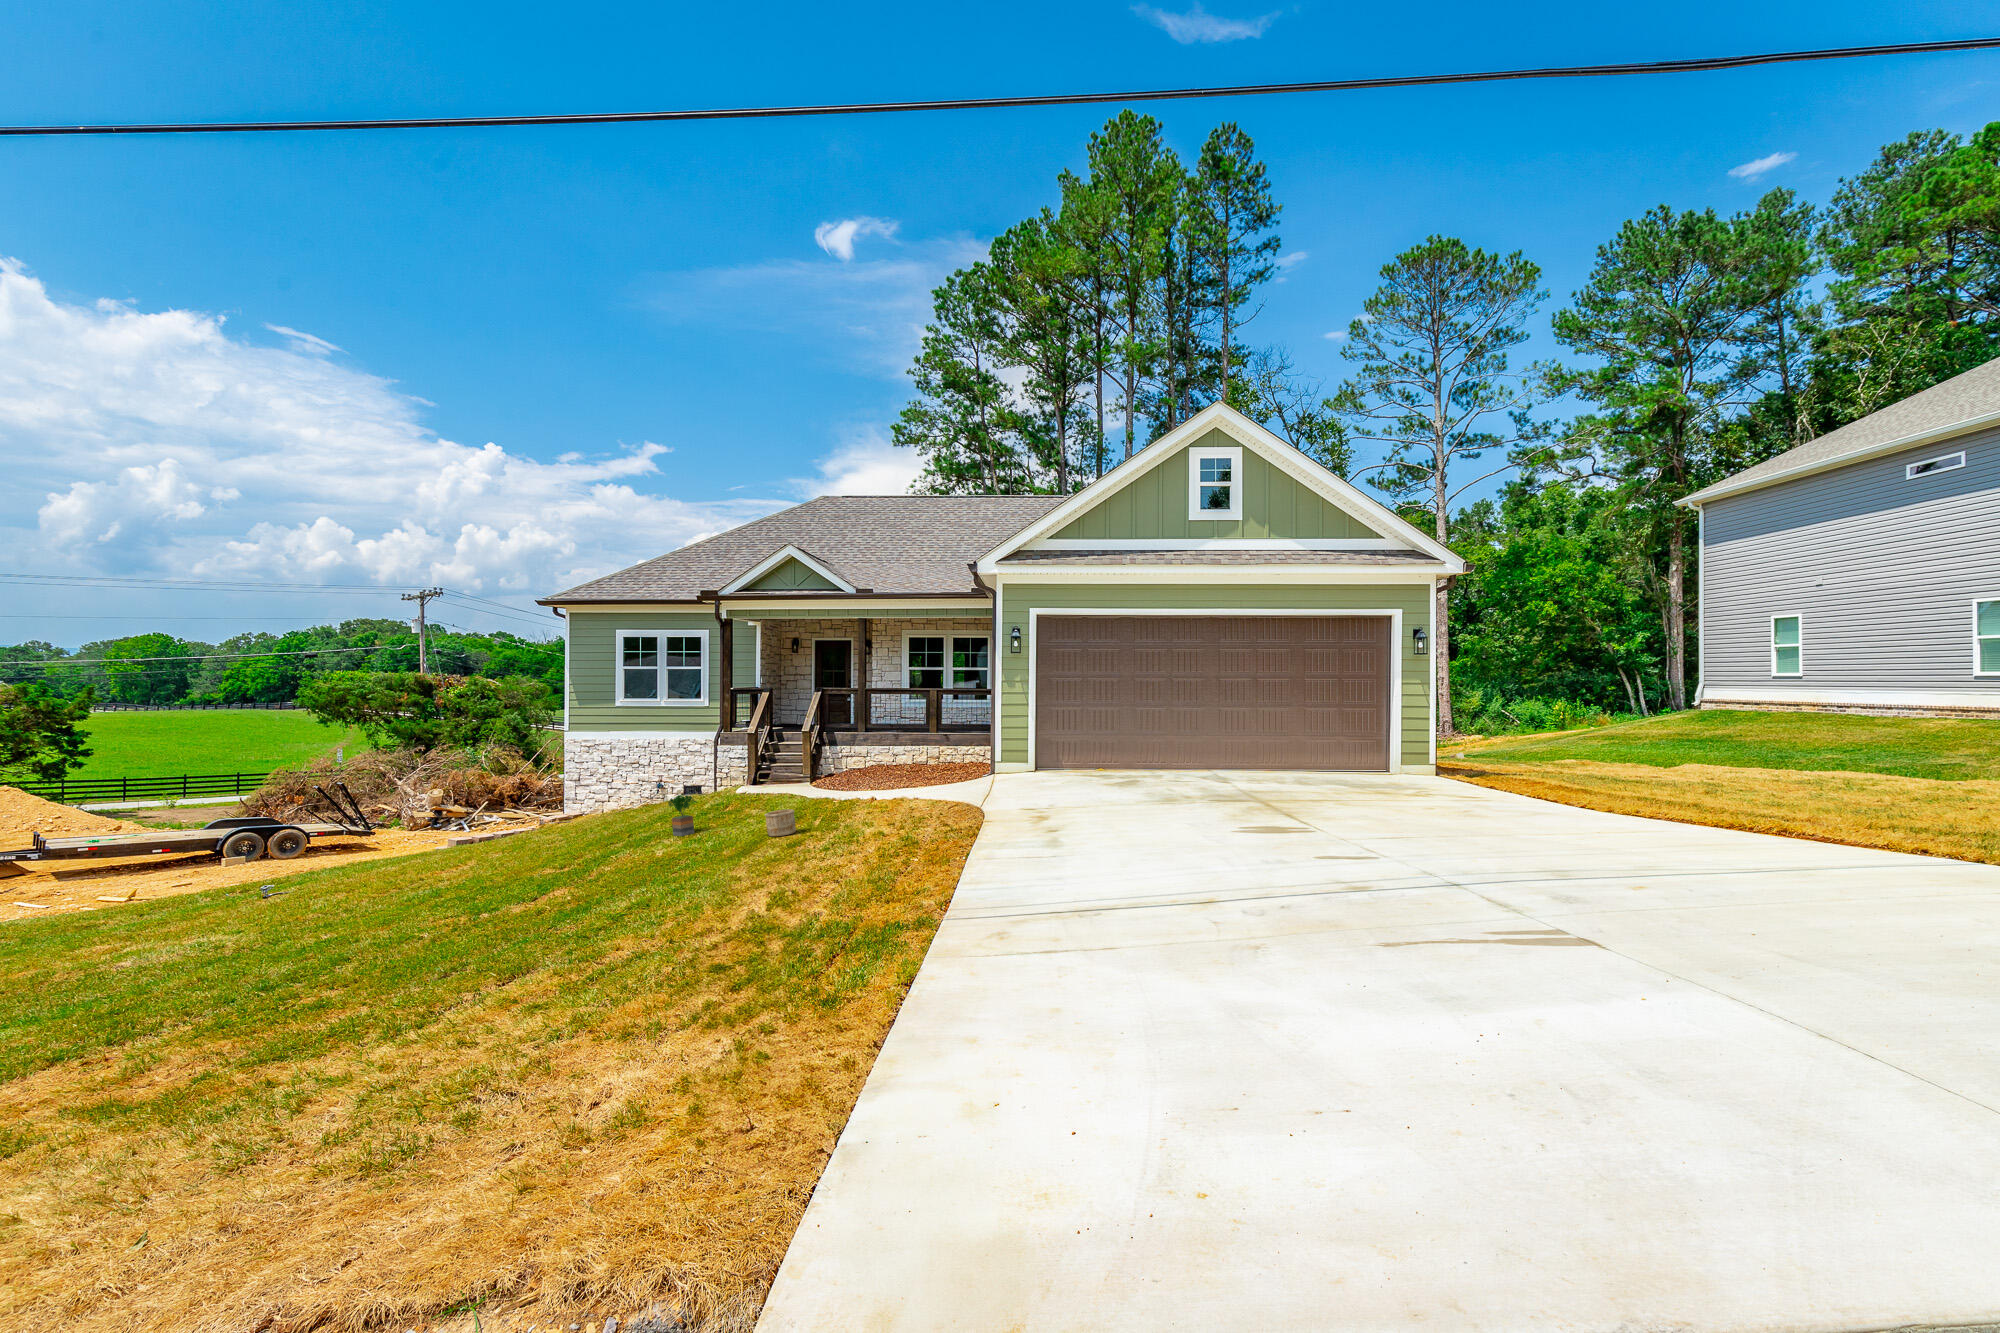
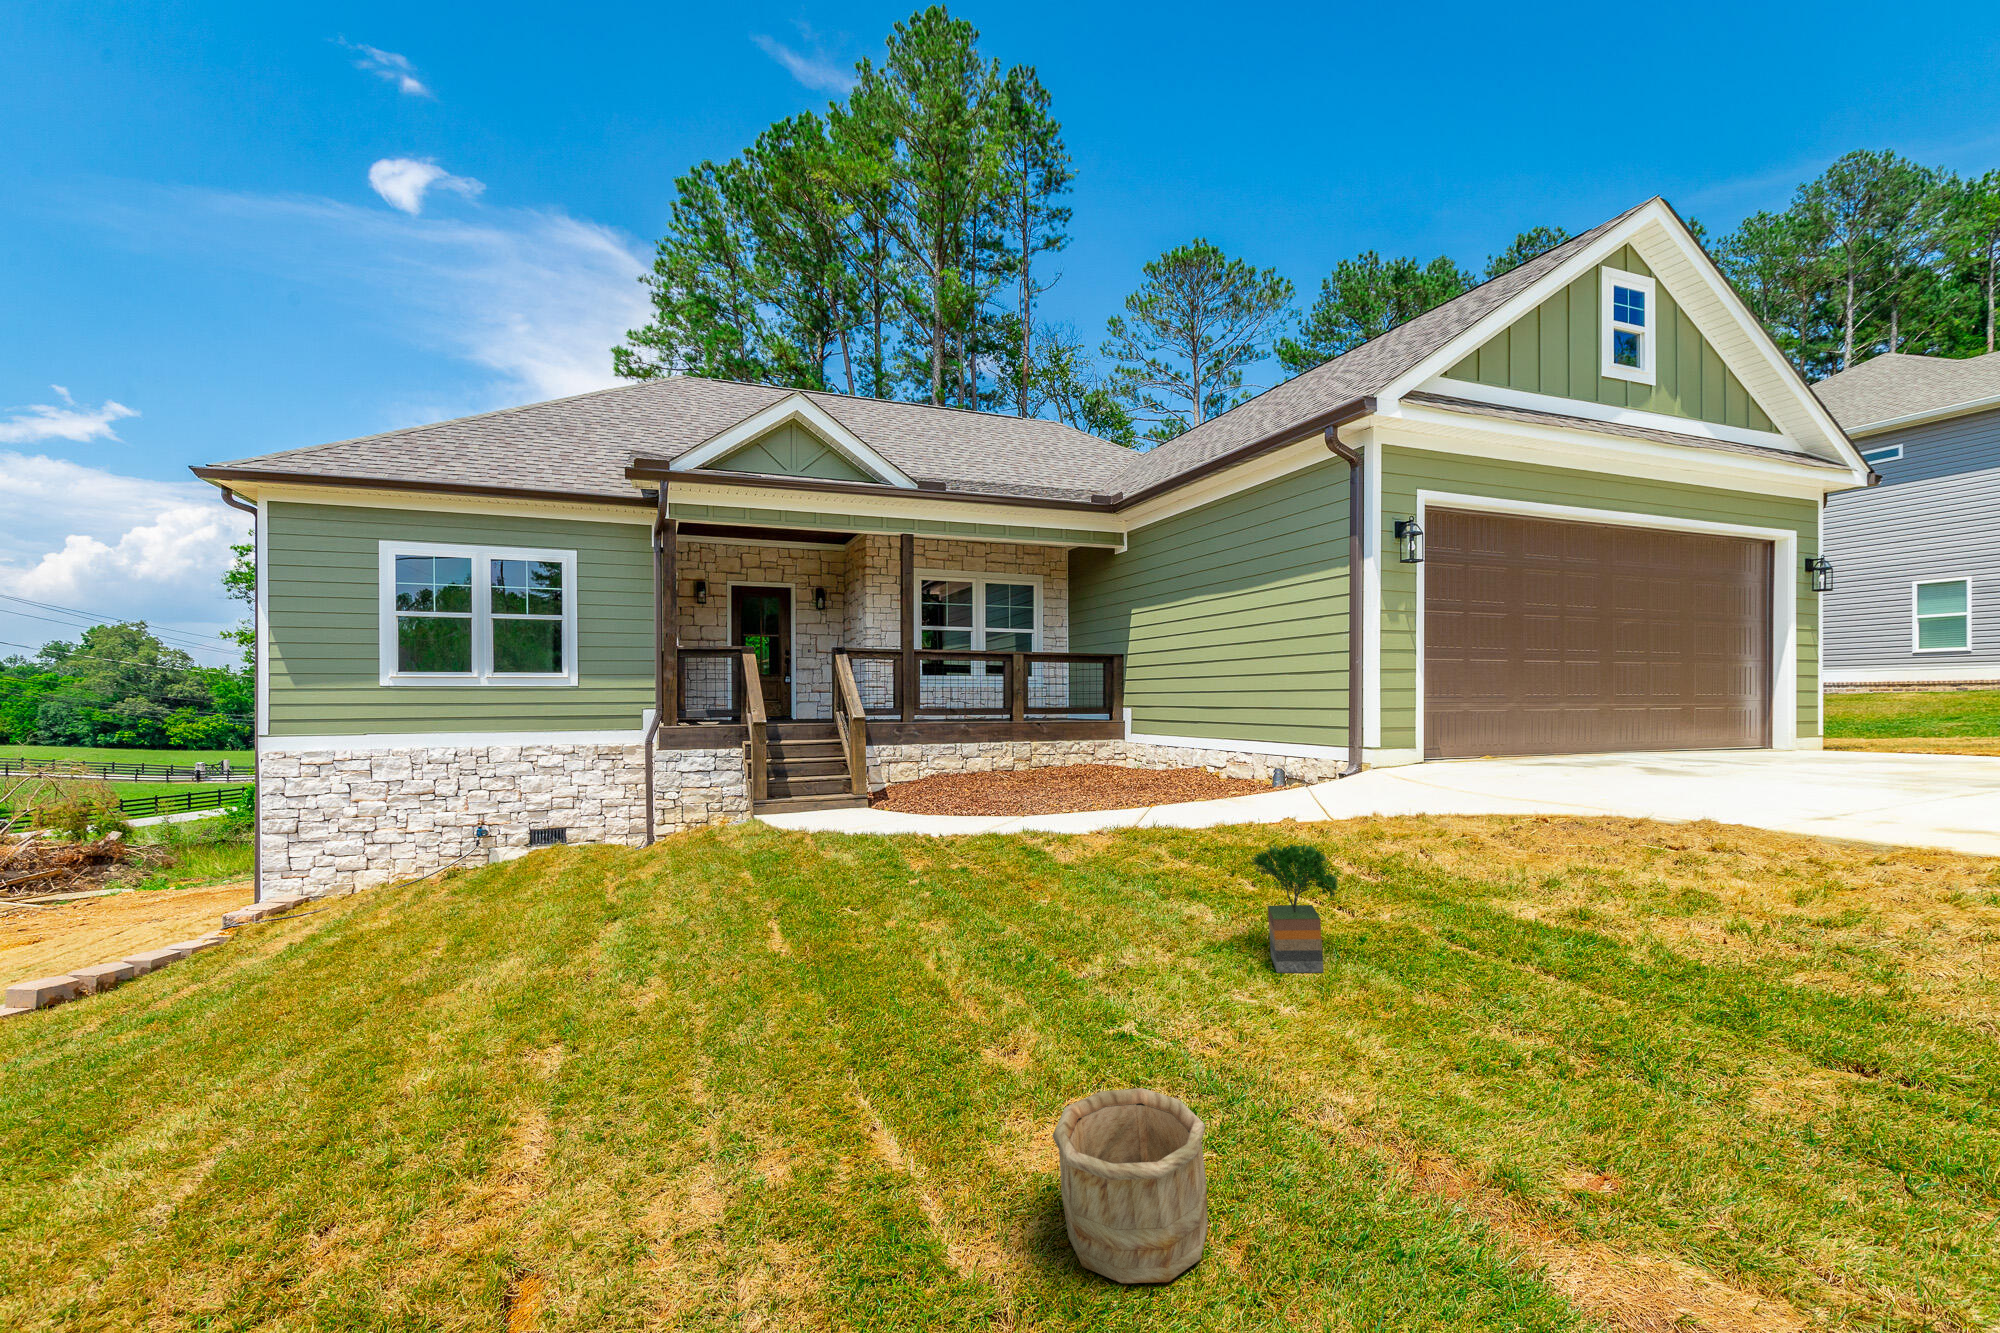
wooden bucket: present [765,809,796,836] -> present [1052,1088,1208,1283]

